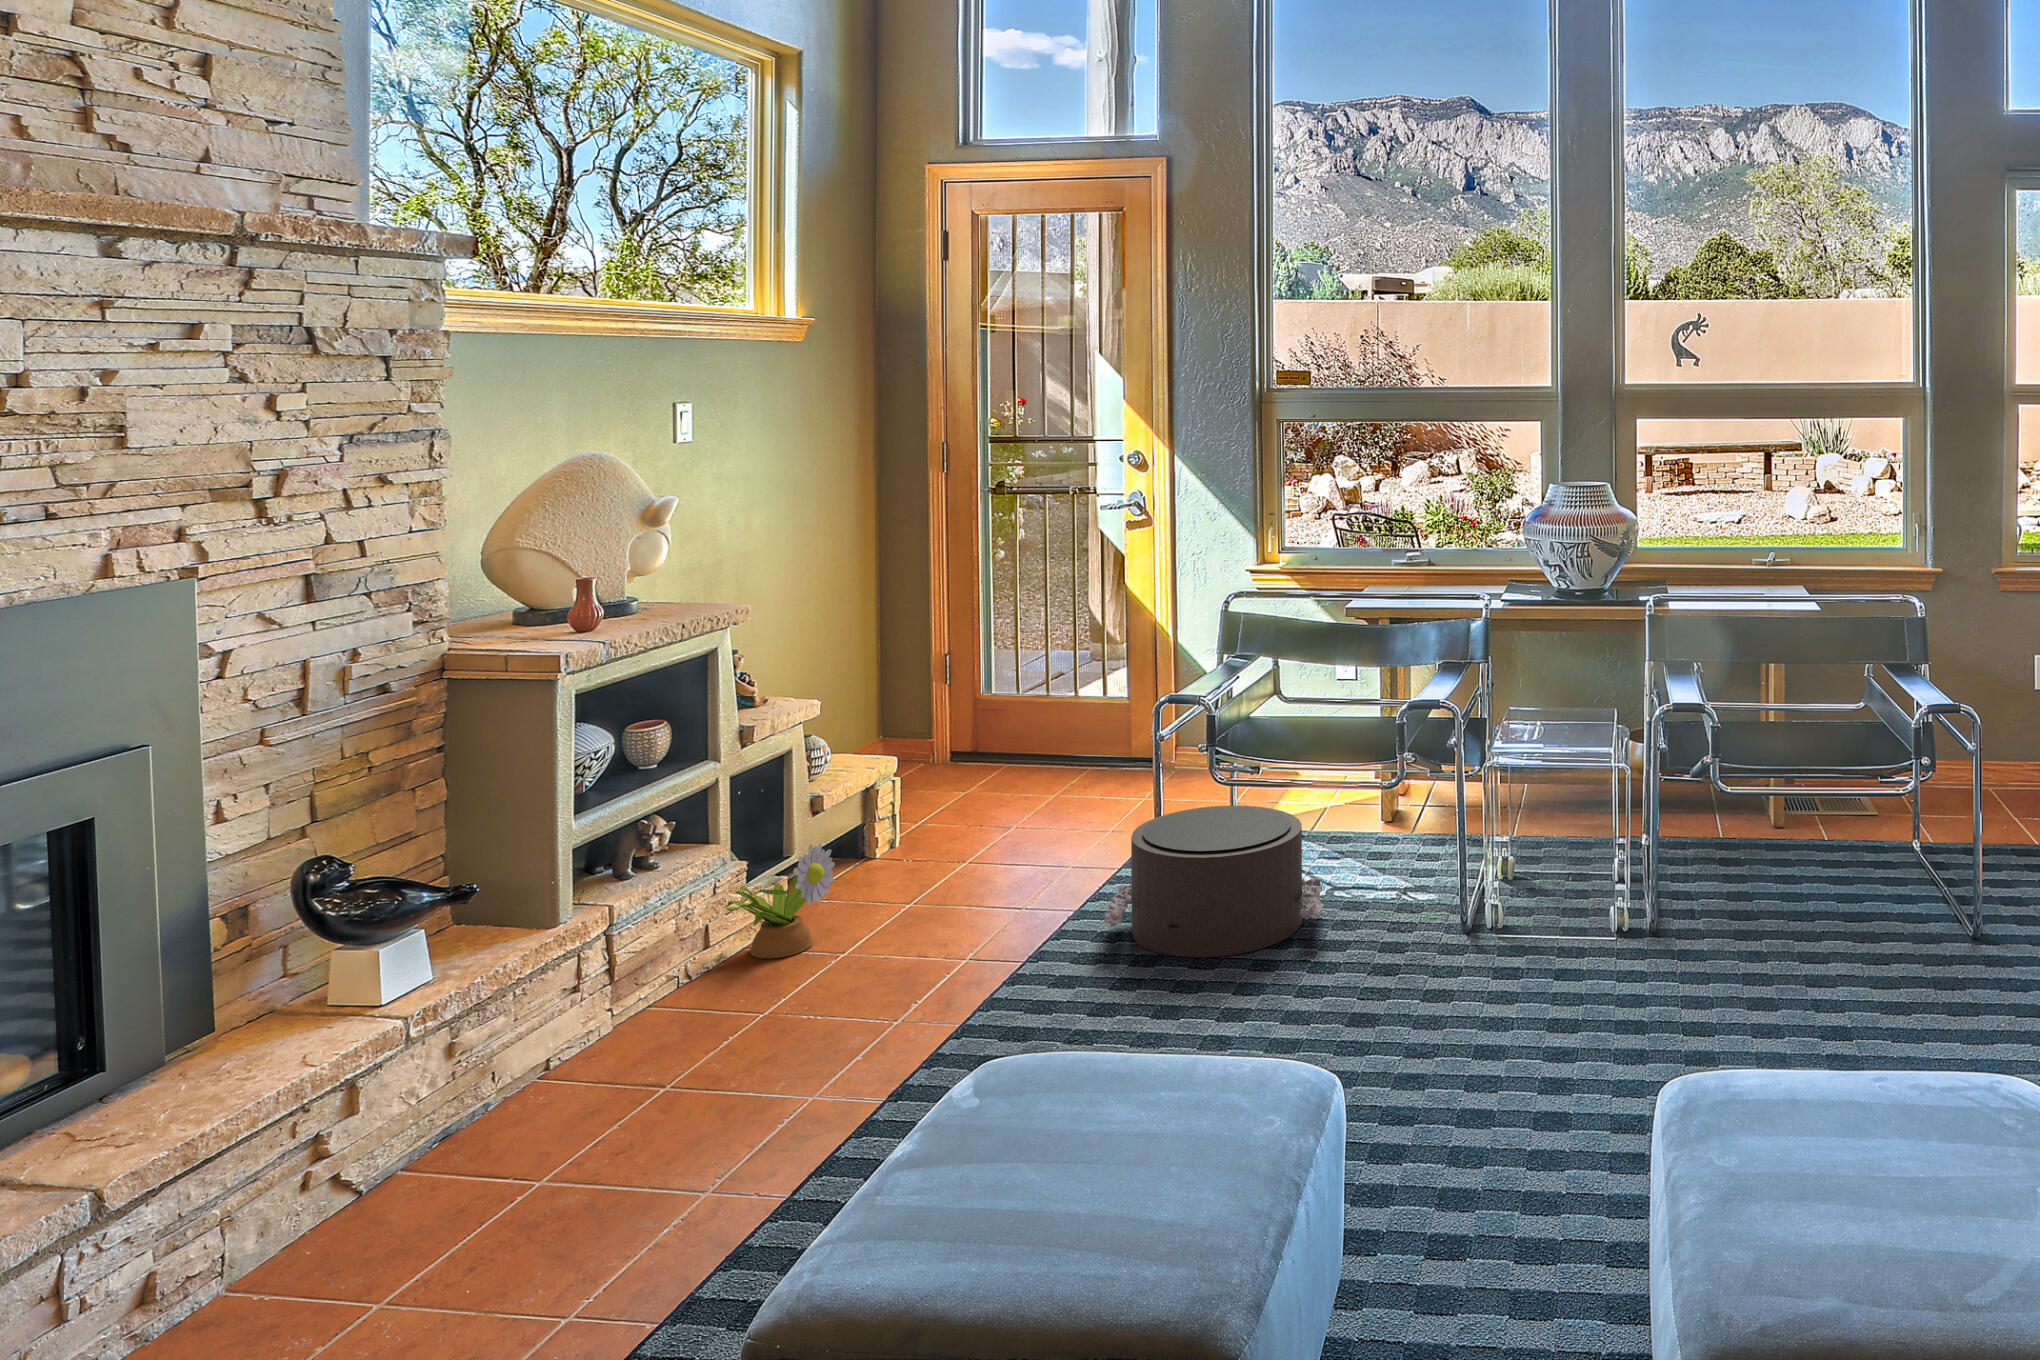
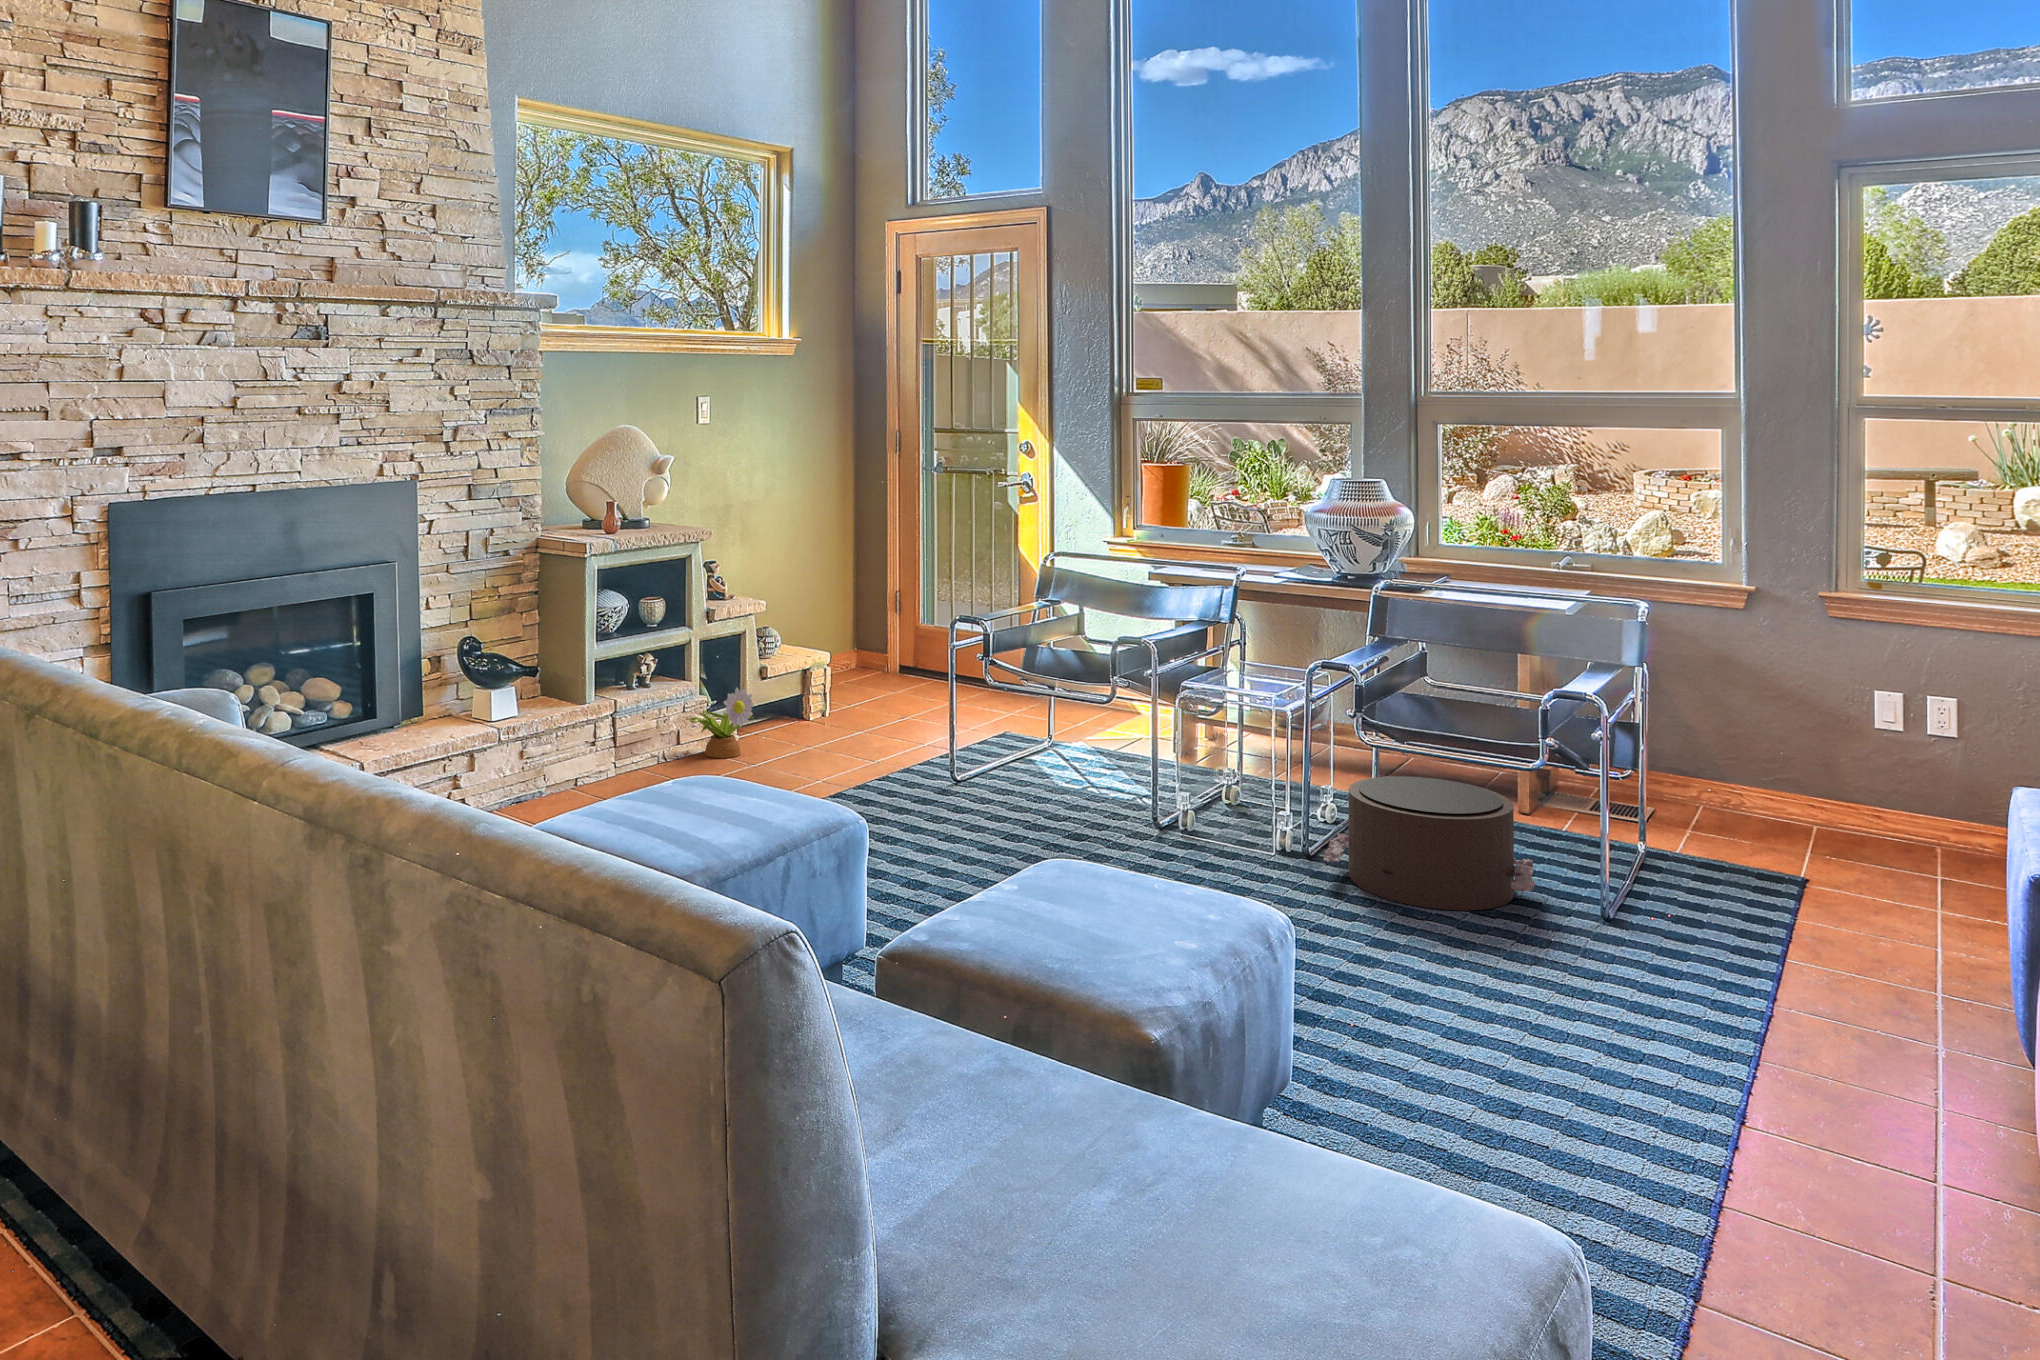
pouf: present [1104,805,1324,957] -> present [1324,776,1536,910]

